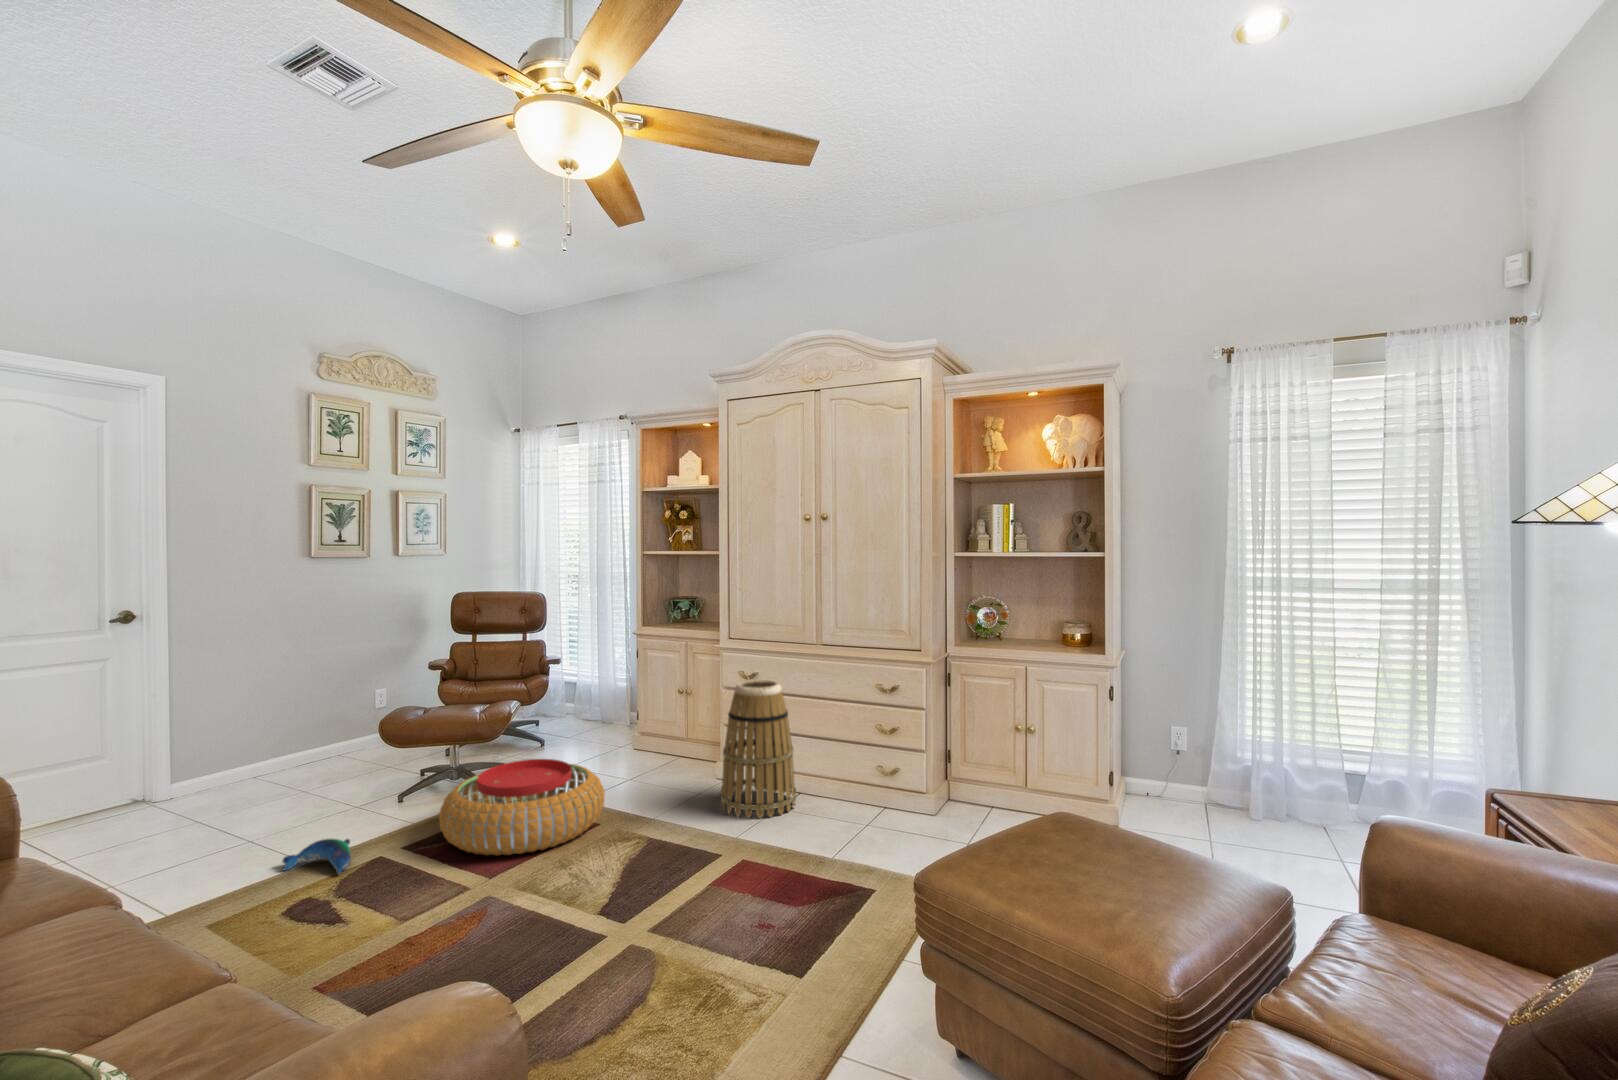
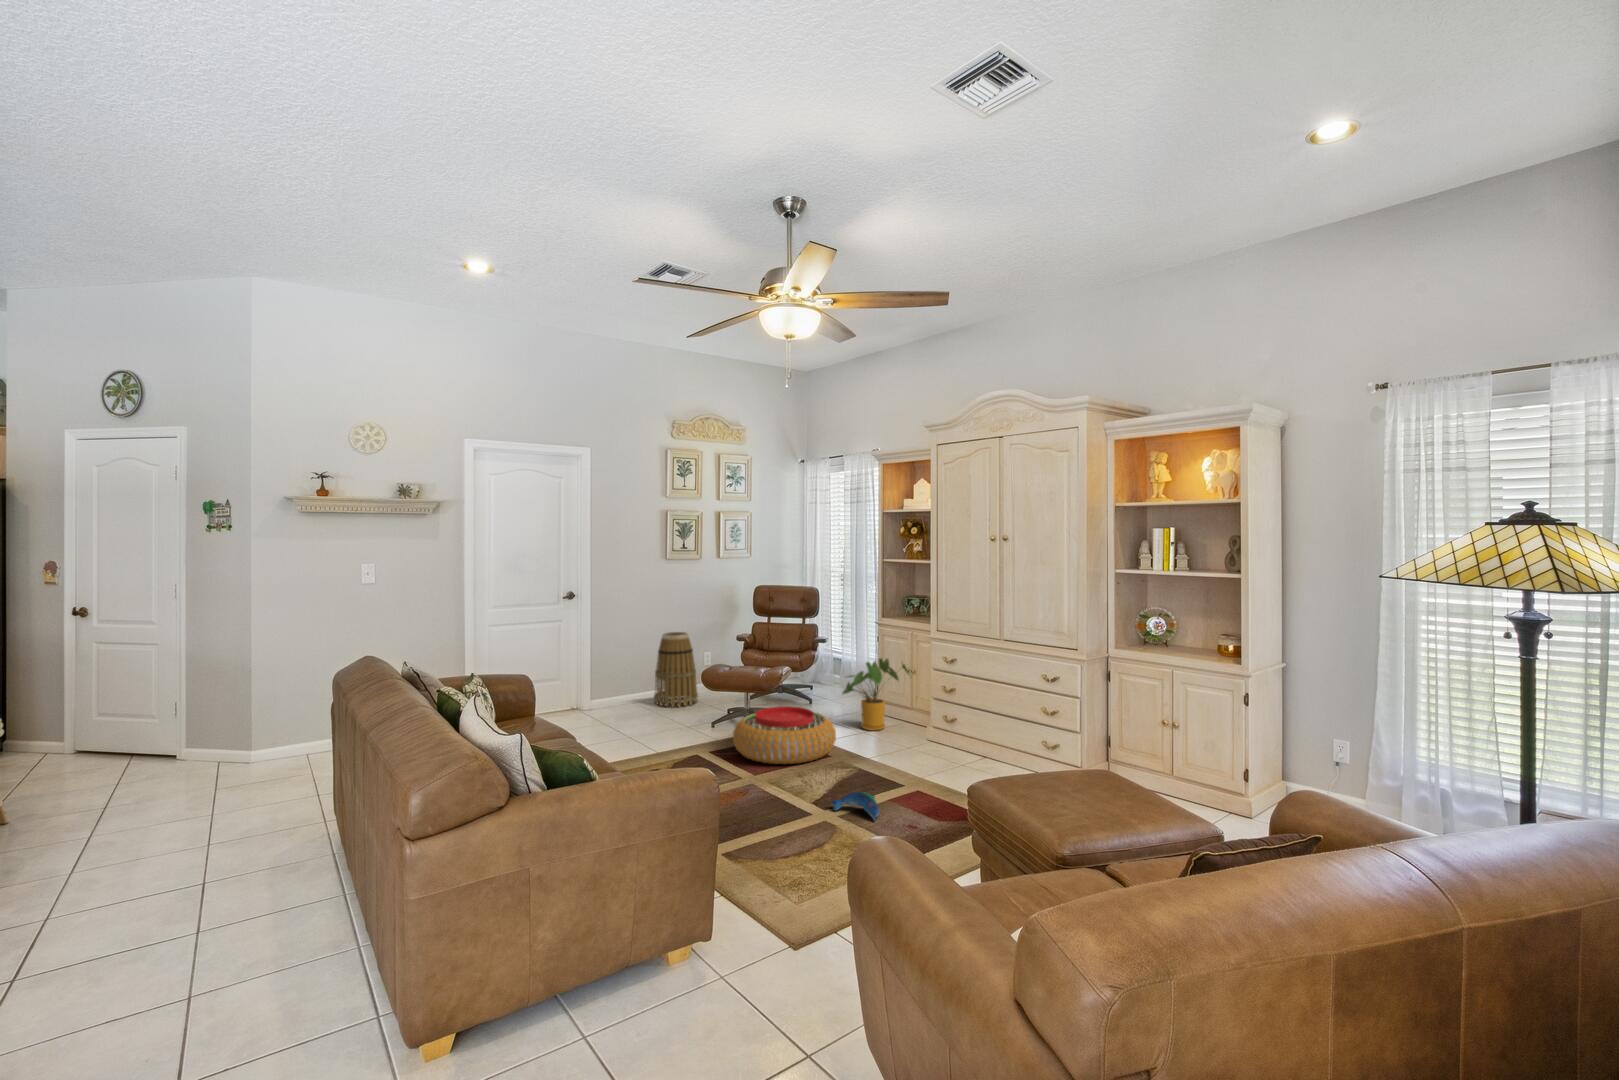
house plant: none [597,678,690,776] -> present [843,658,910,731]
basket: present [720,680,796,818] -> present [654,632,698,707]
plush toy: present [282,839,351,874] -> present [831,792,879,820]

